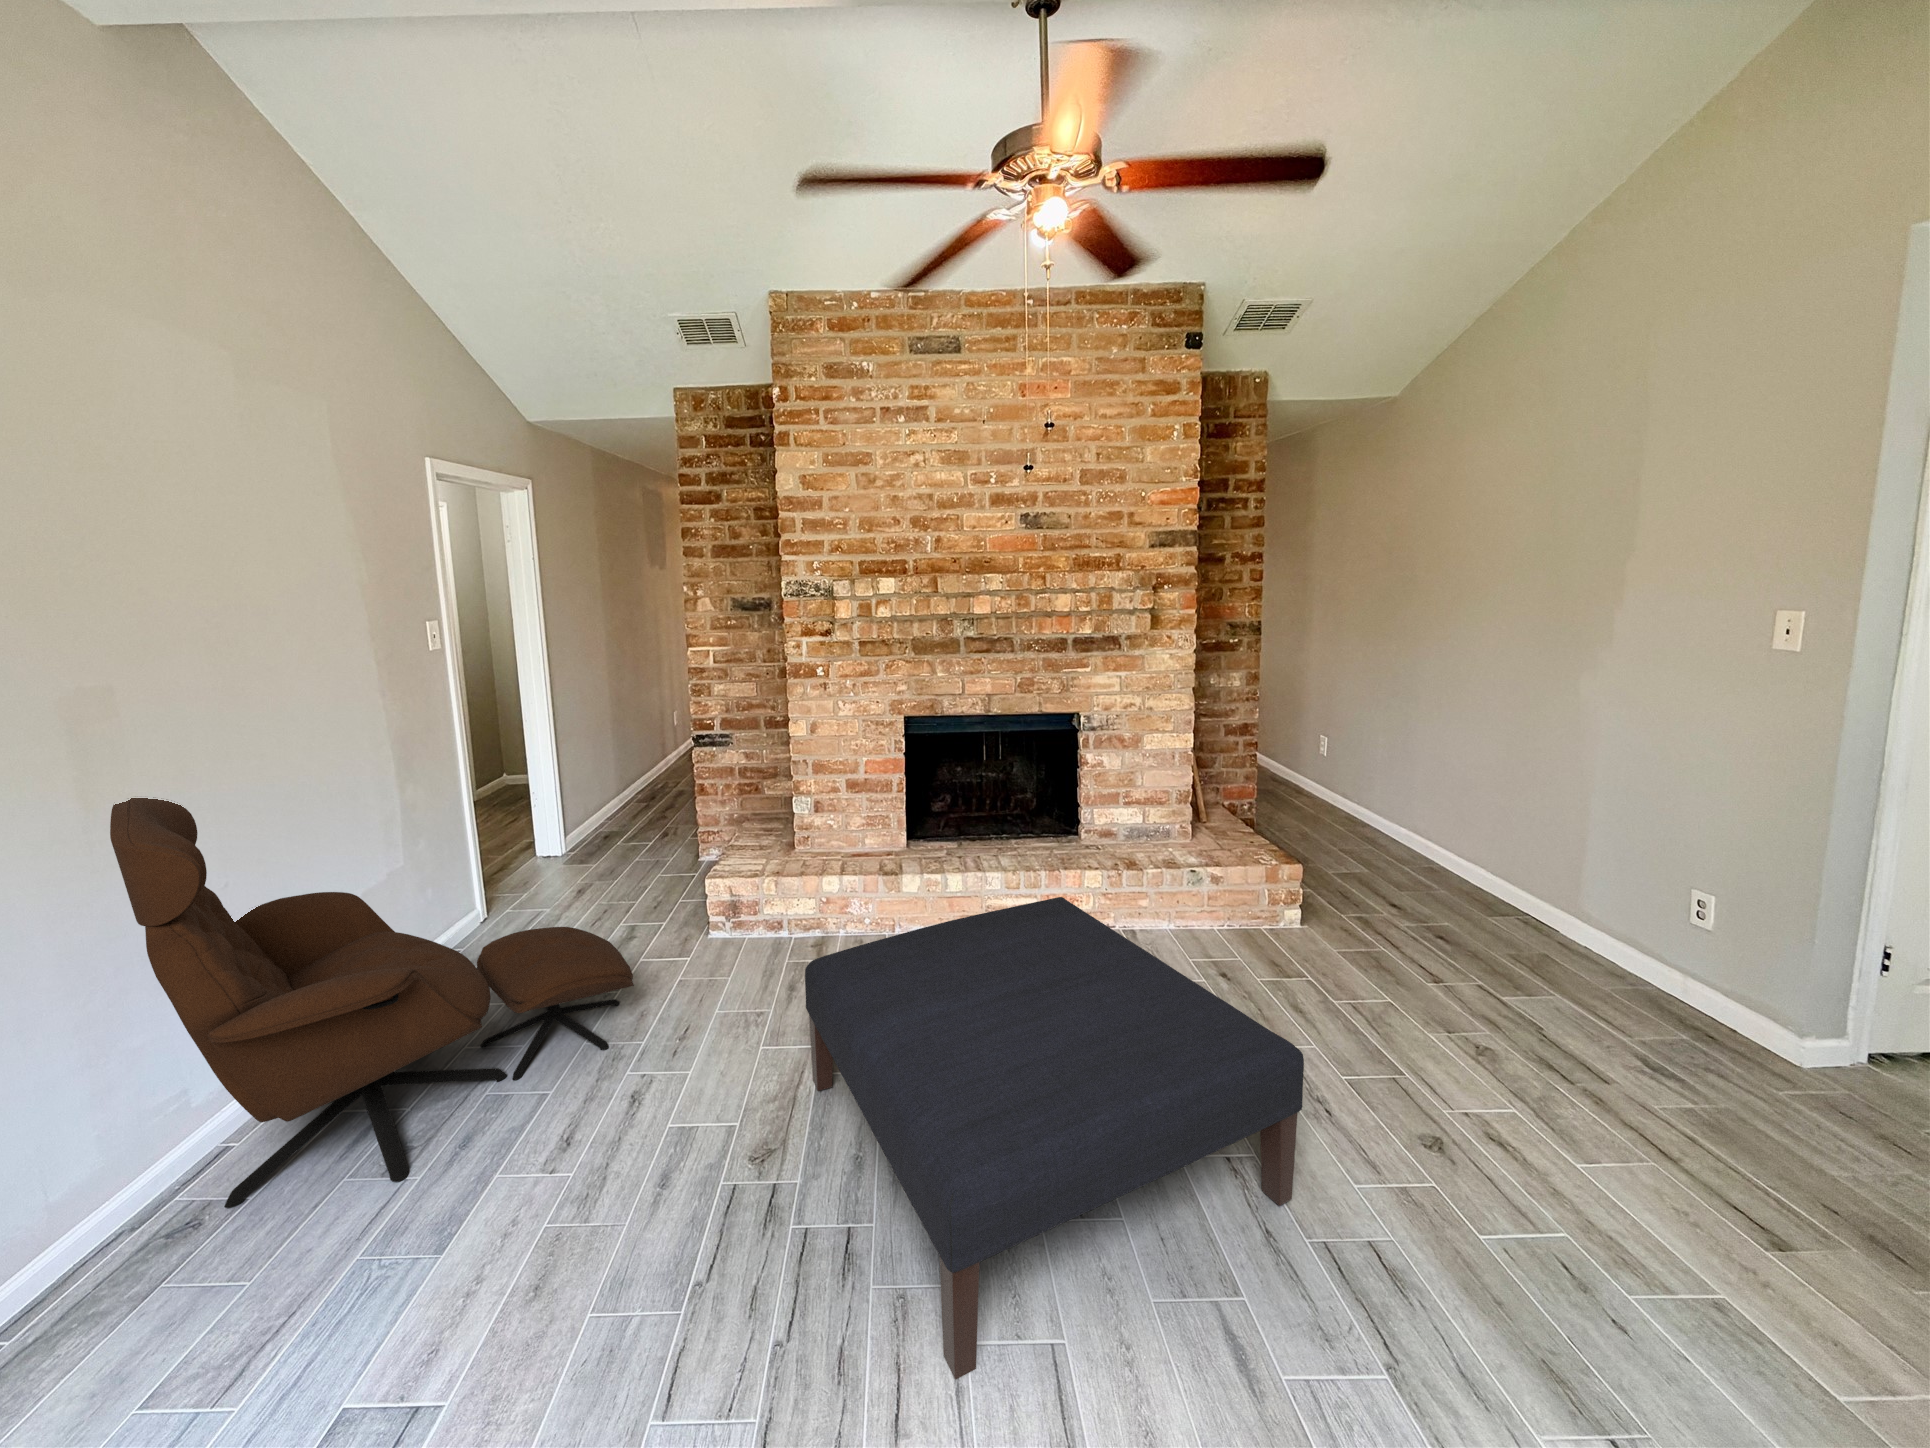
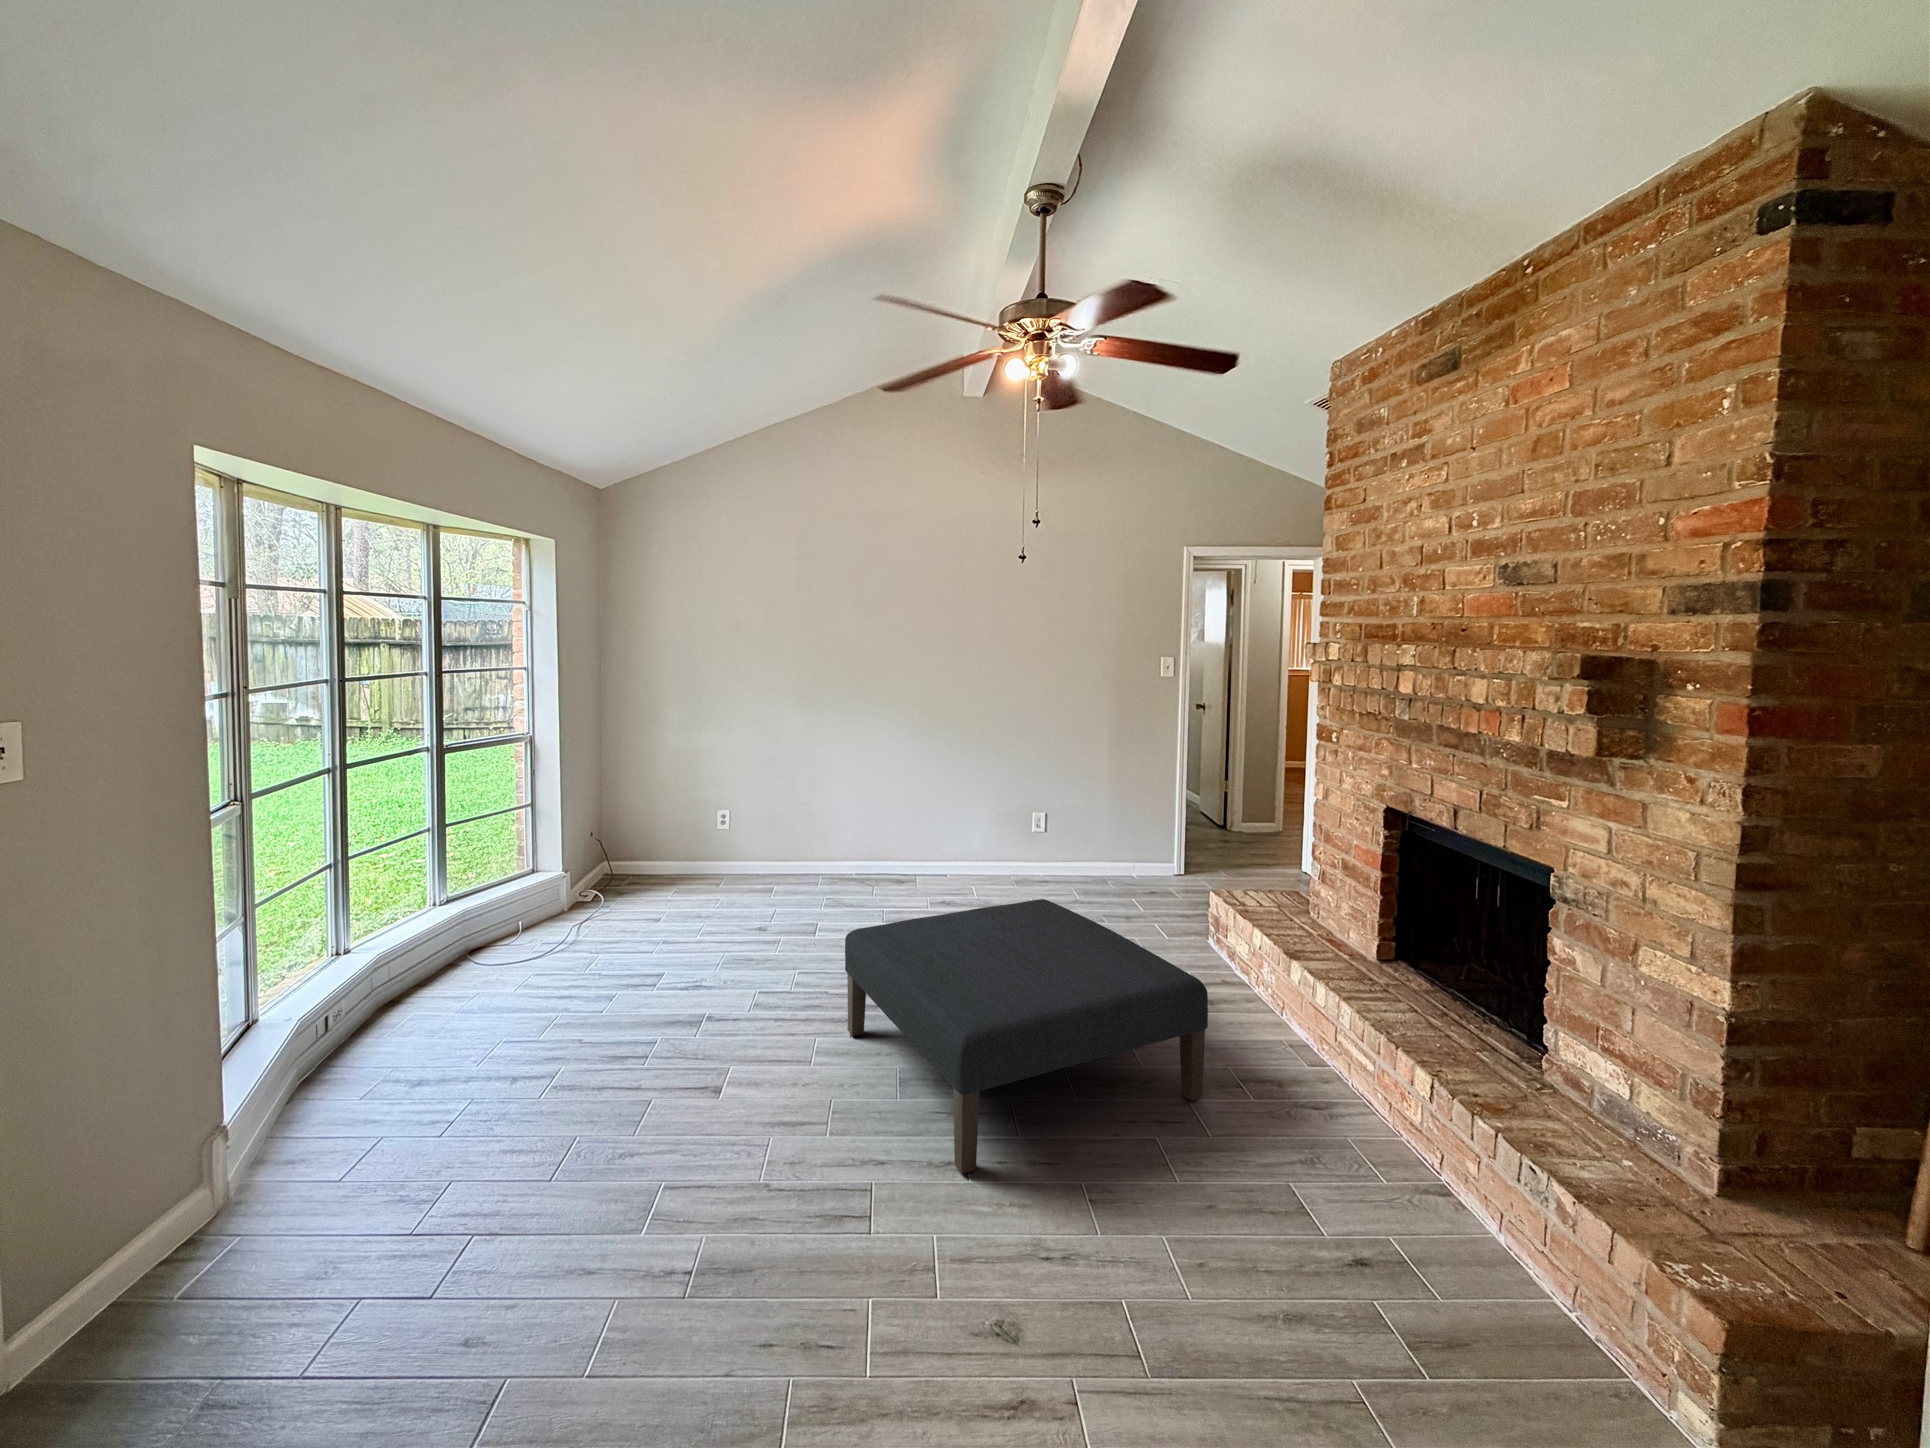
lounge chair: present [110,798,634,1208] -> none [914,715,1118,929]

